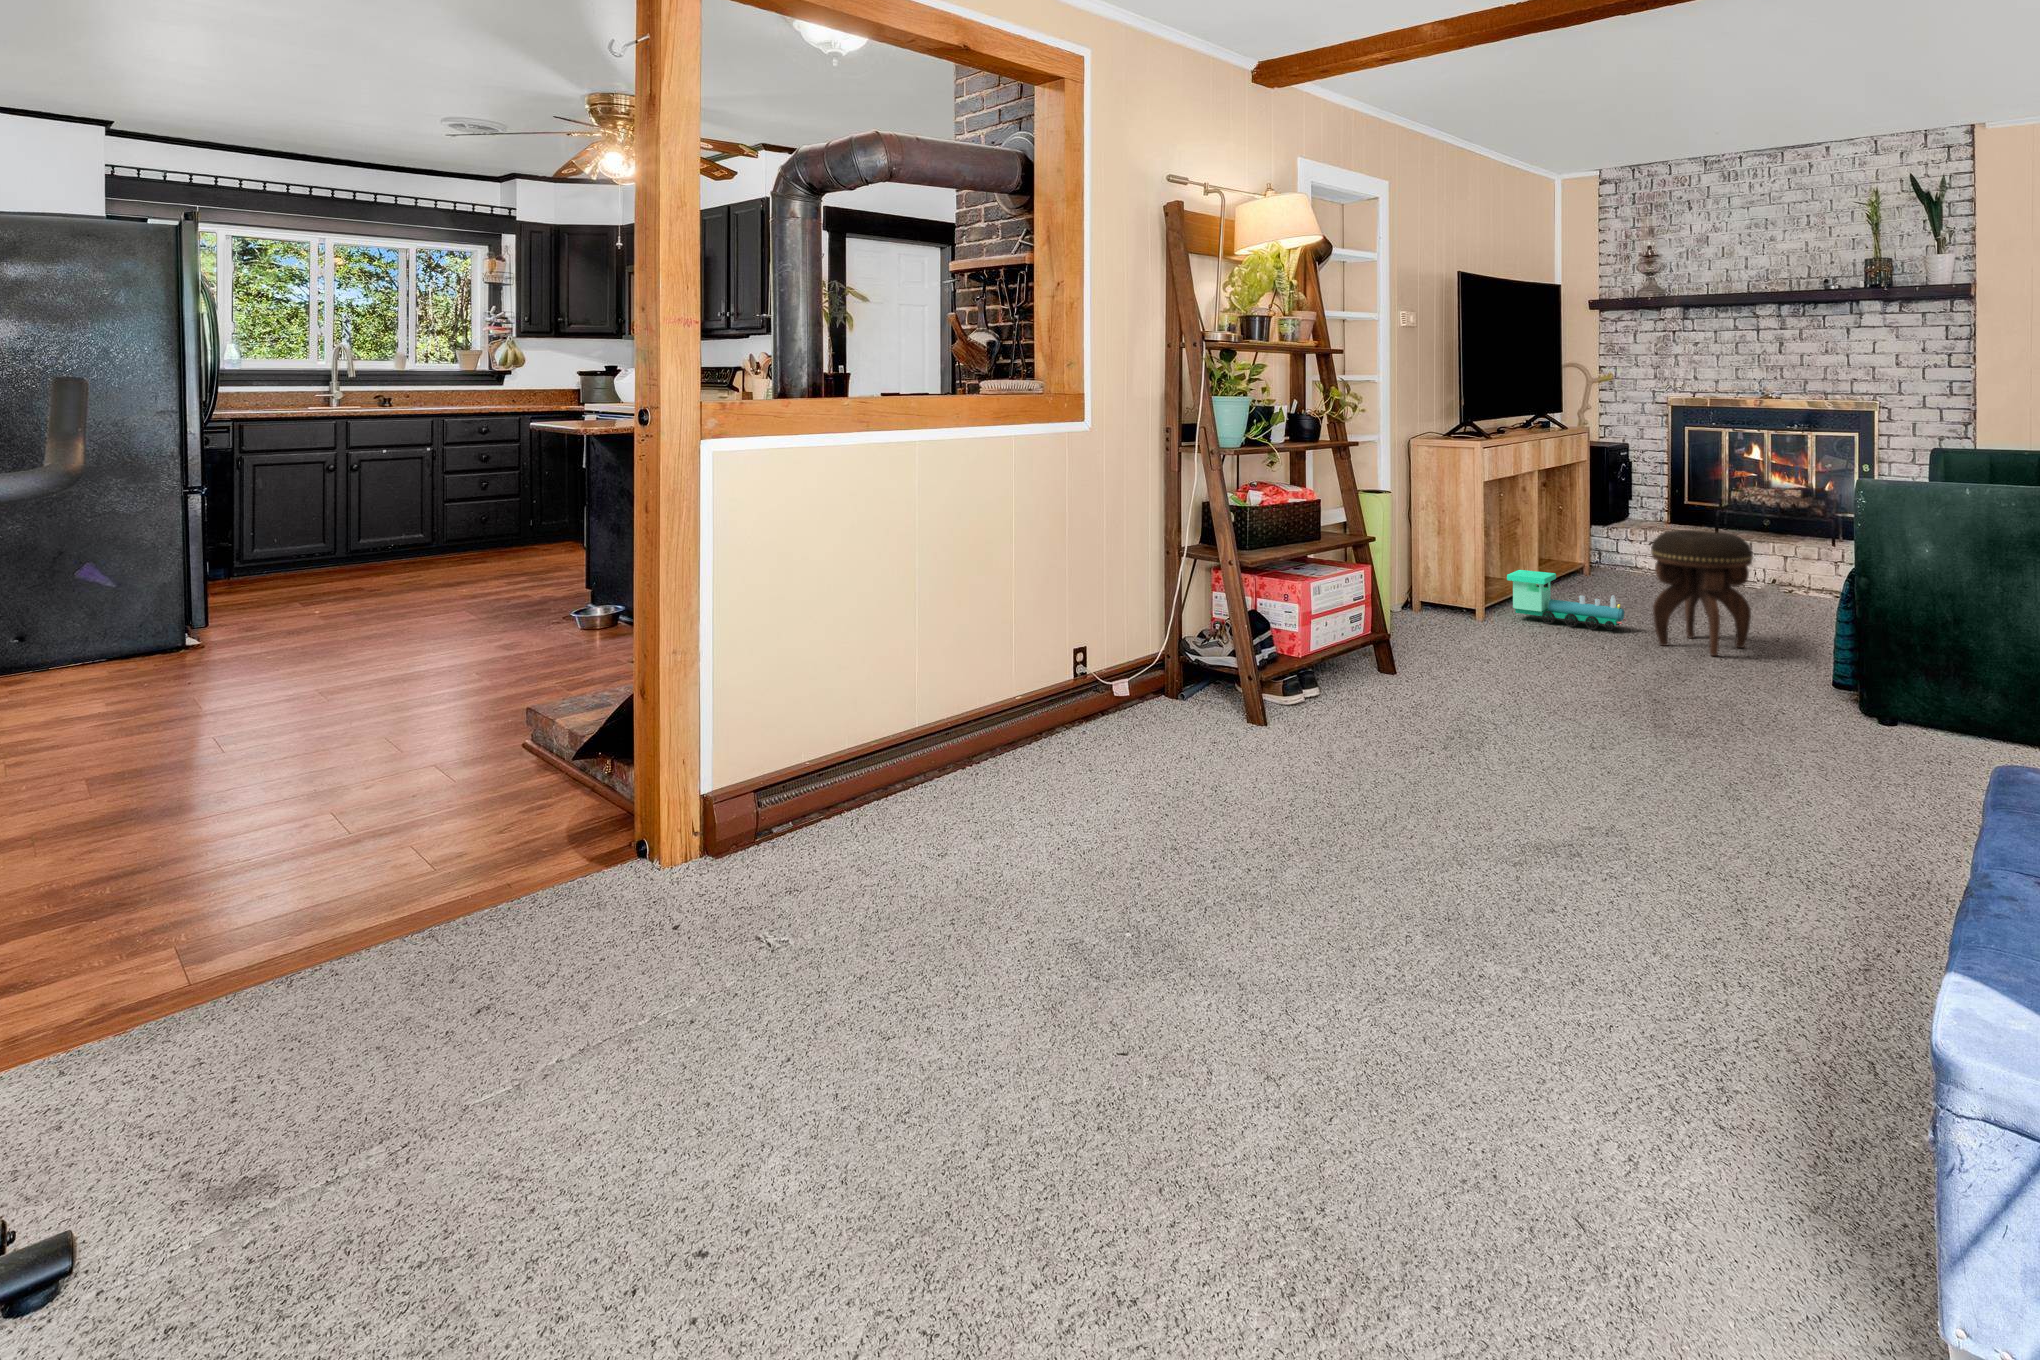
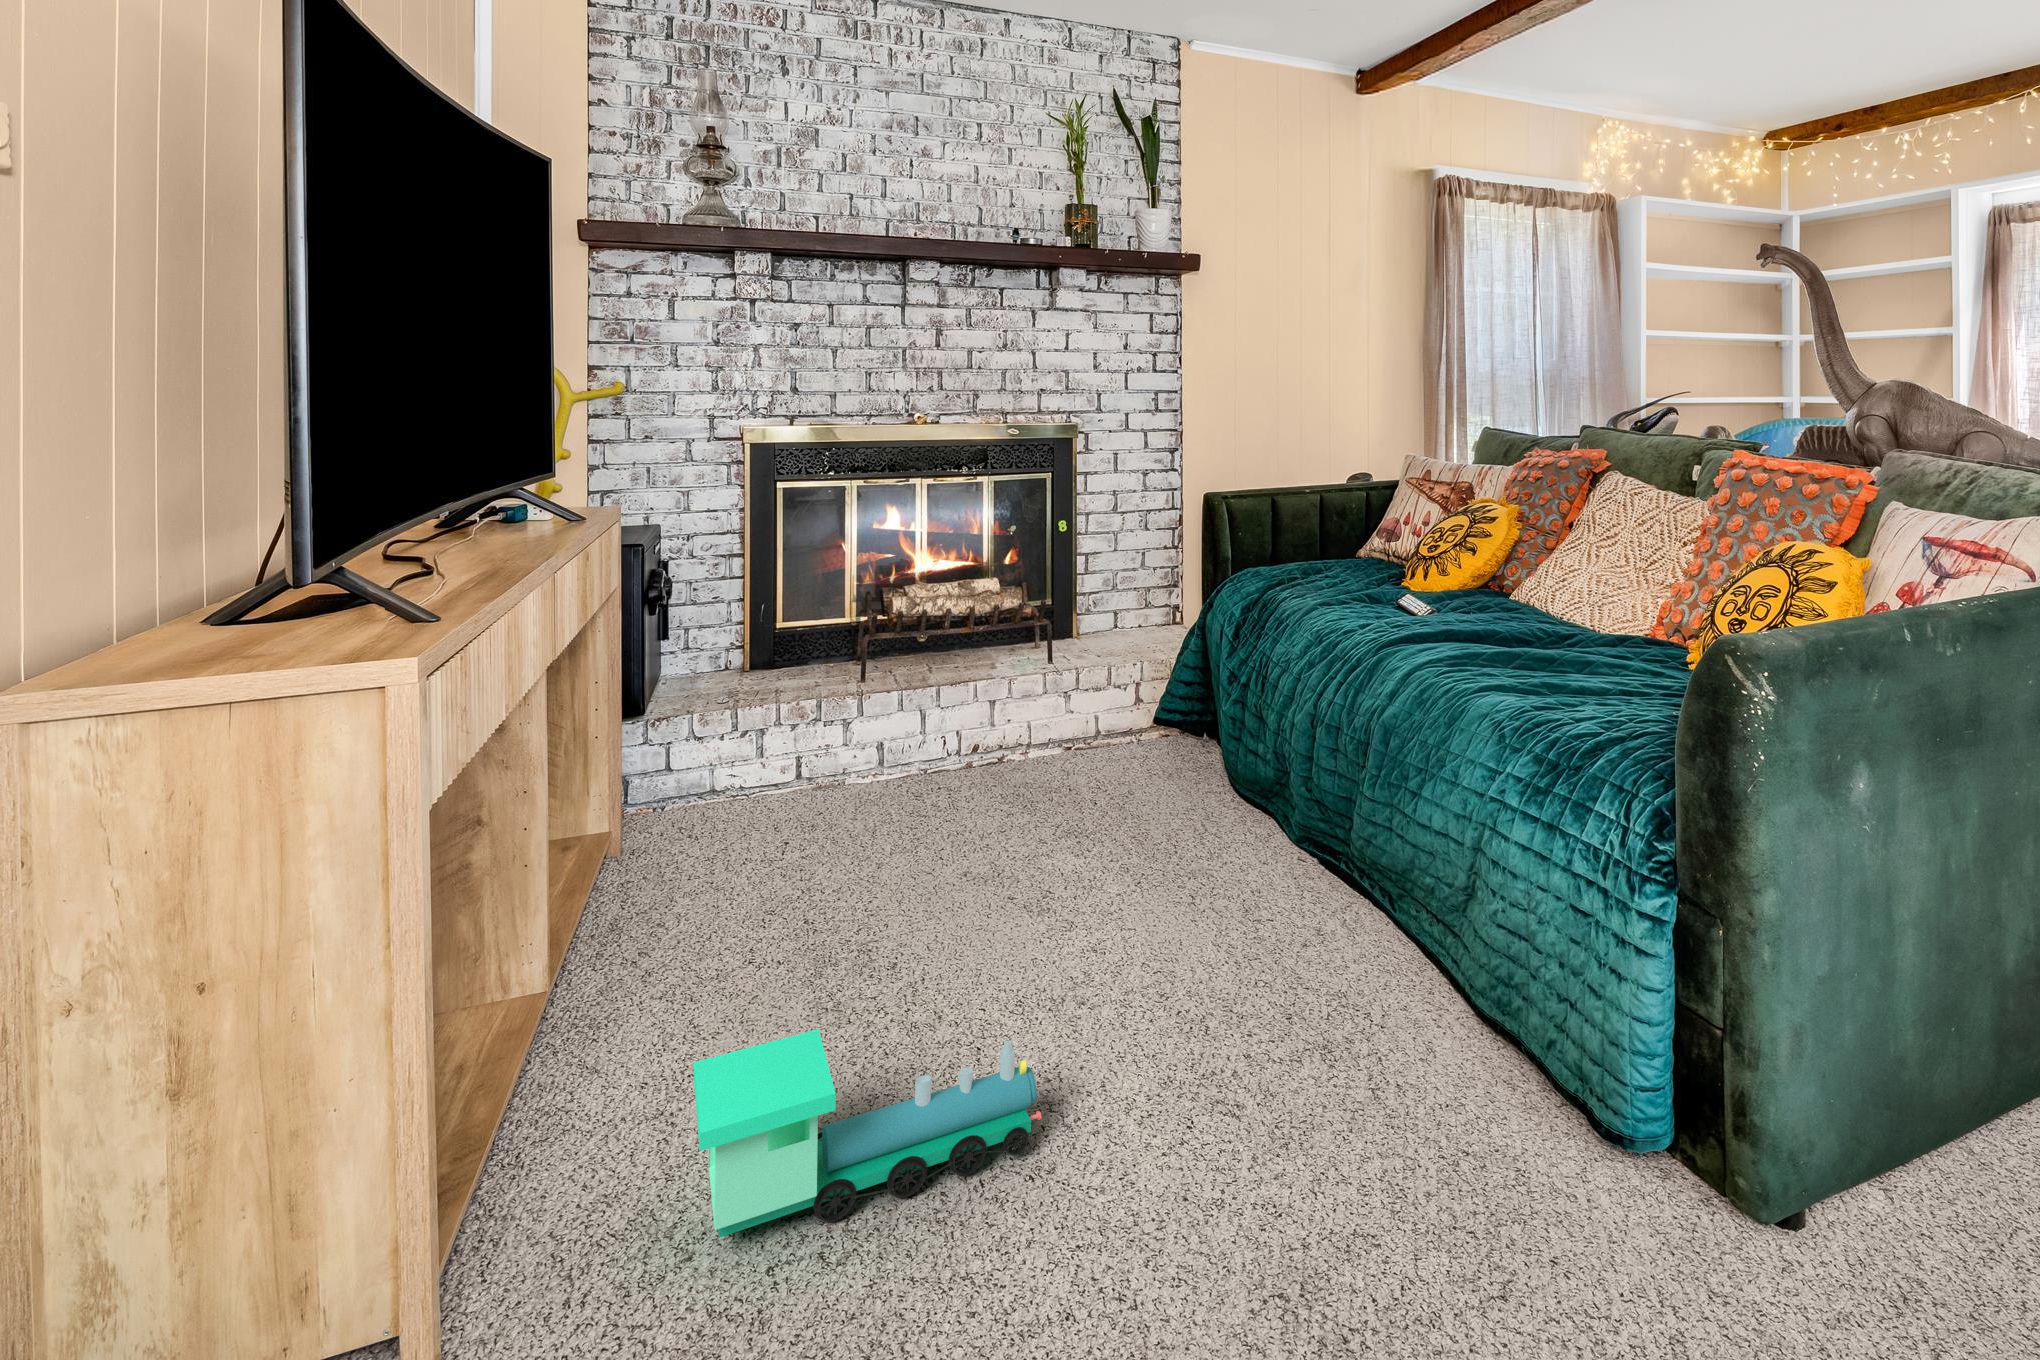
footstool: present [1651,530,1753,656] -> none [1127,794,1355,1155]

